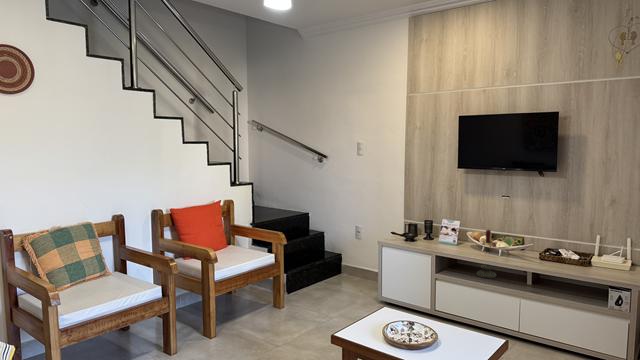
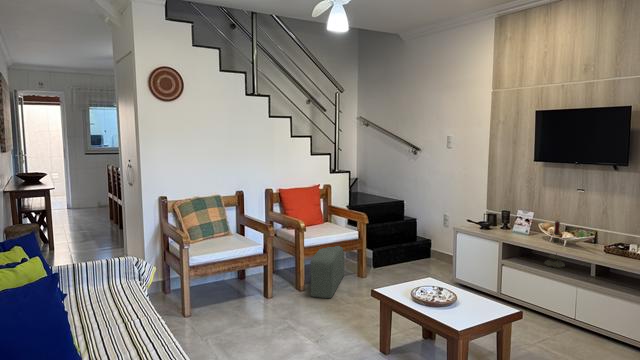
pouf: none [224,269,257,343] -> present [310,246,345,298]

